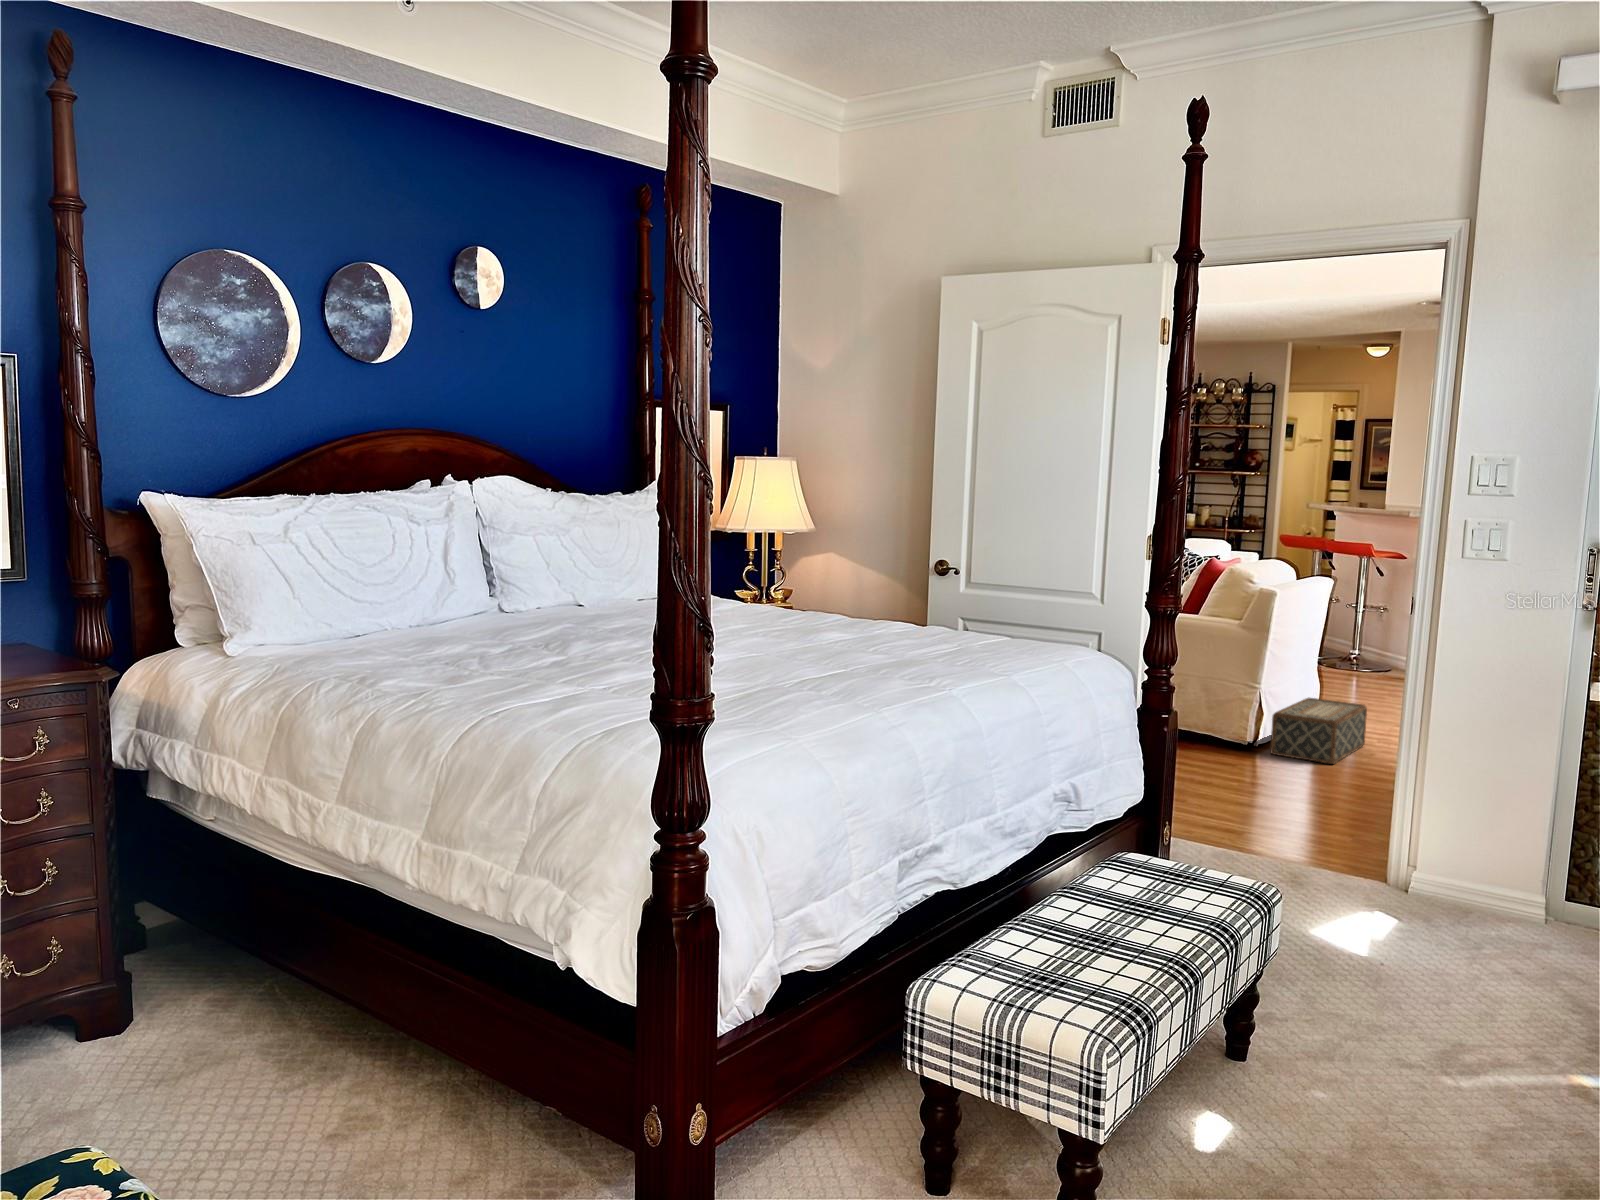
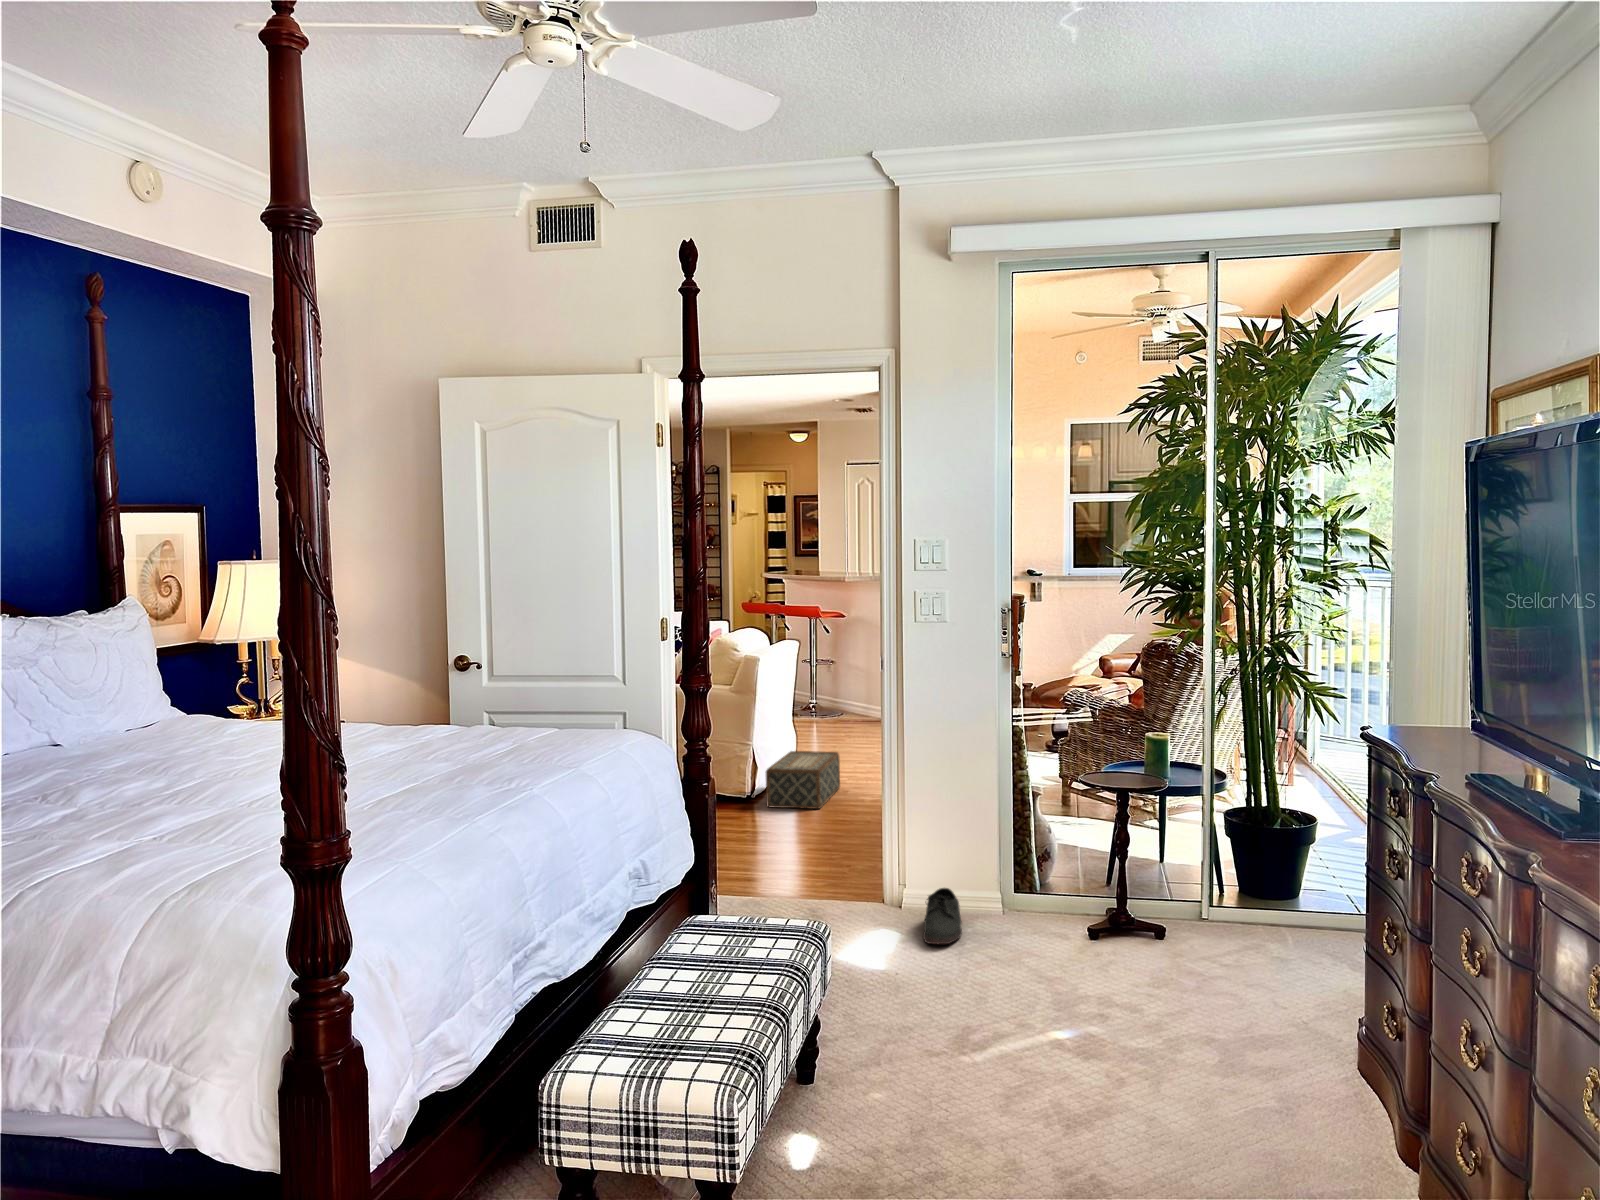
shoe: none [1426,875,1482,941] -> present [923,888,962,944]

